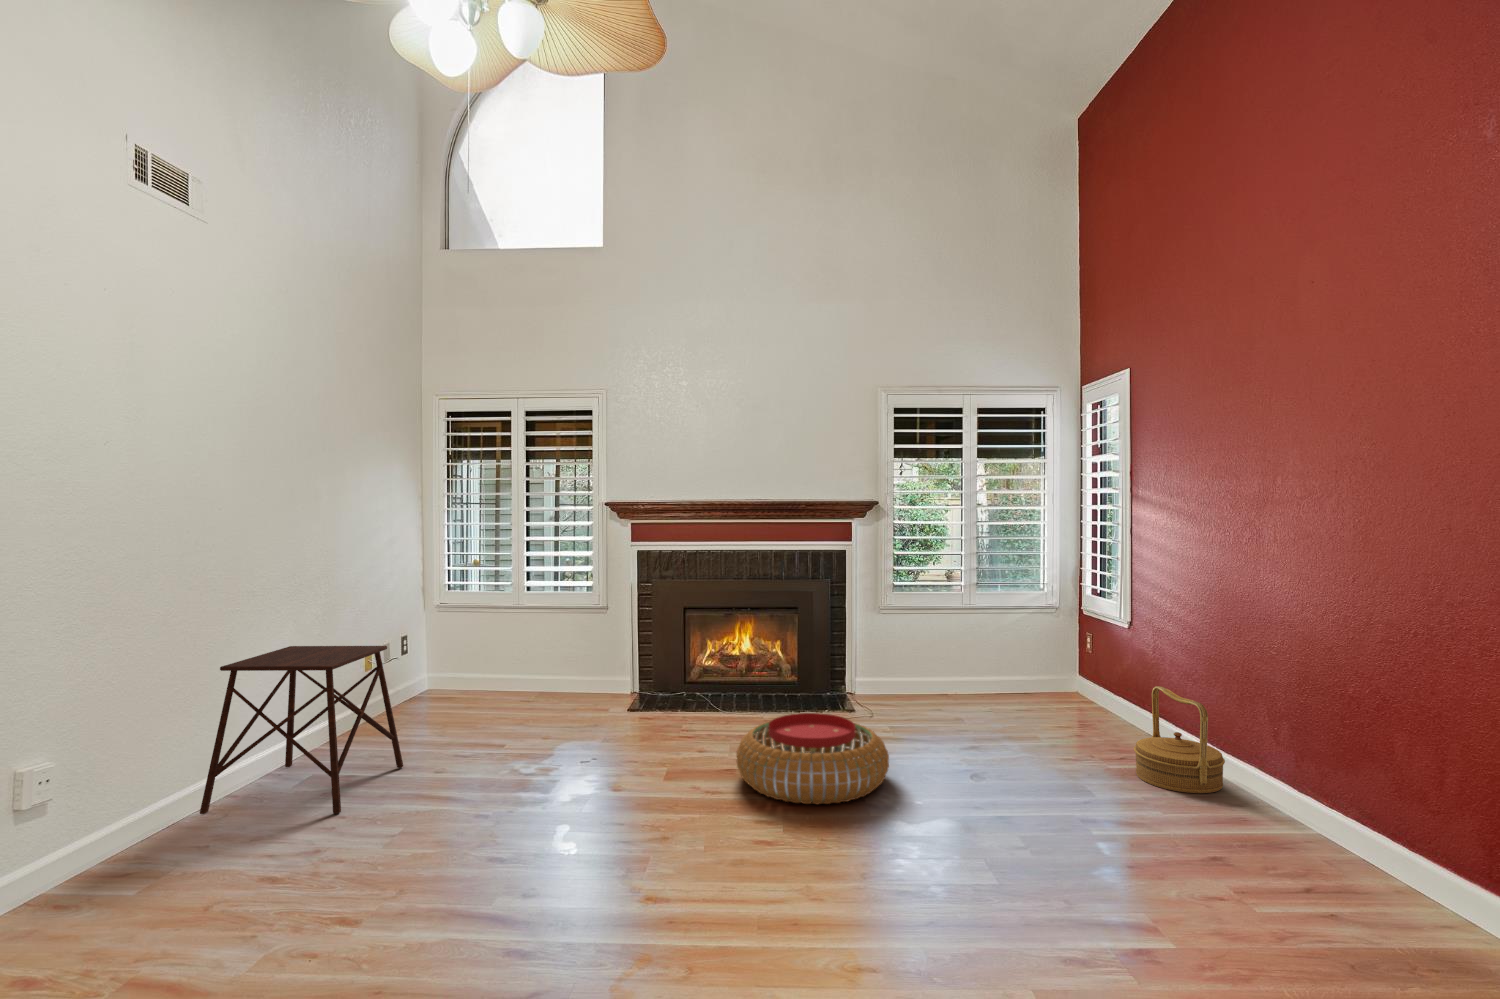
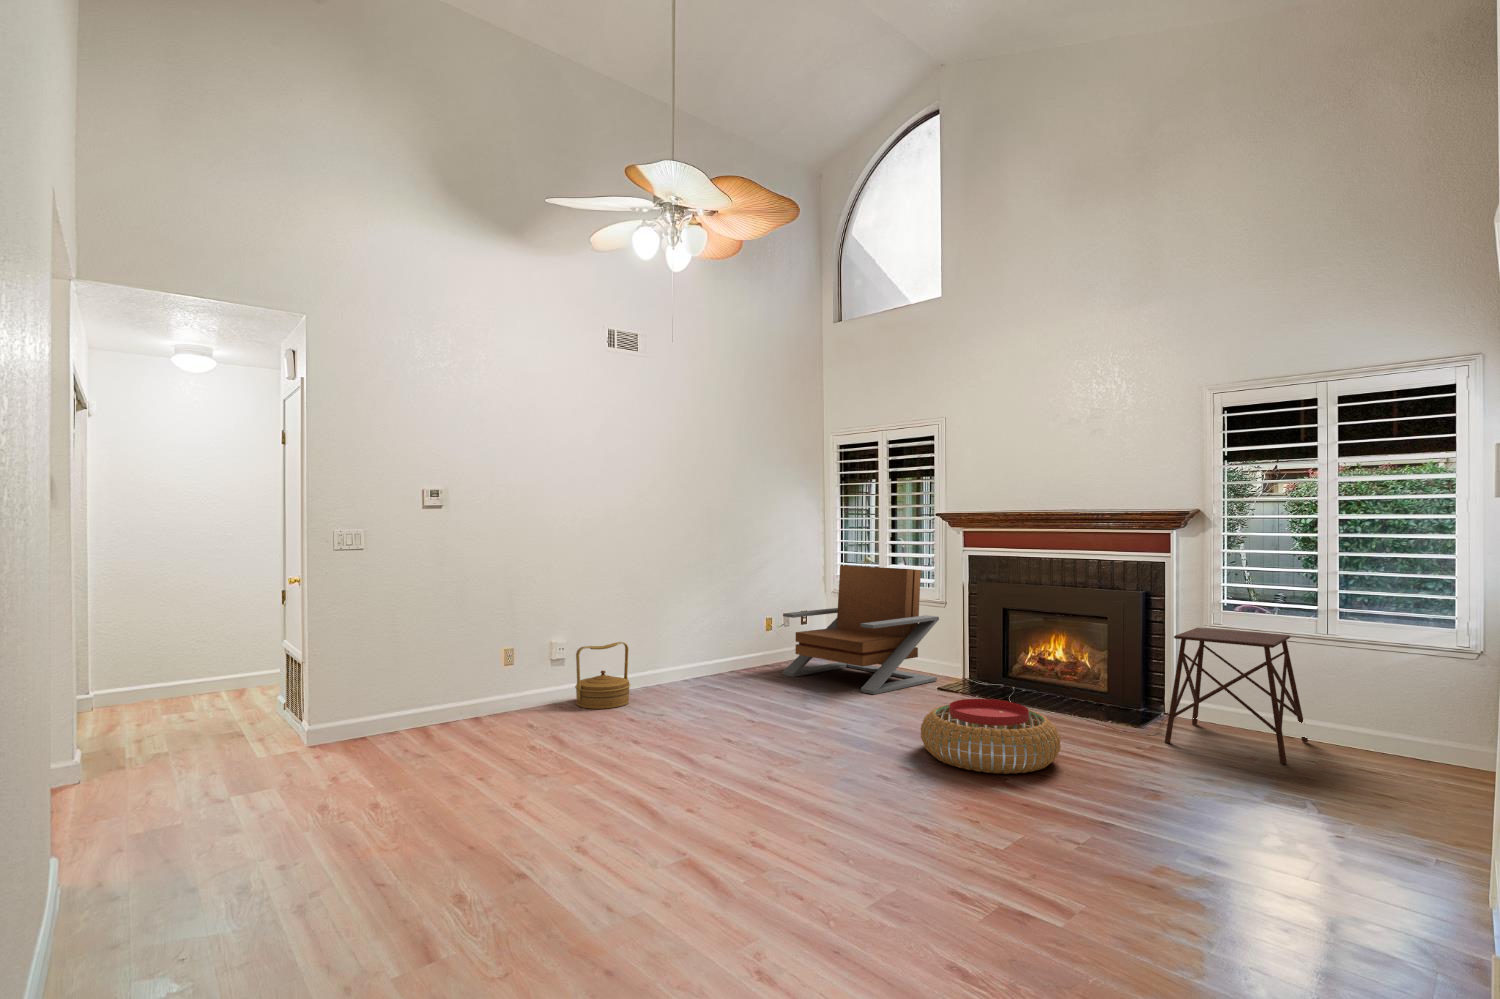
lounge chair: none [409,570,608,733] -> present [783,565,939,694]
side table: present [200,646,403,814] -> present [1165,628,1308,764]
woven basket: present [1134,686,1225,793] -> present [575,642,630,709]

